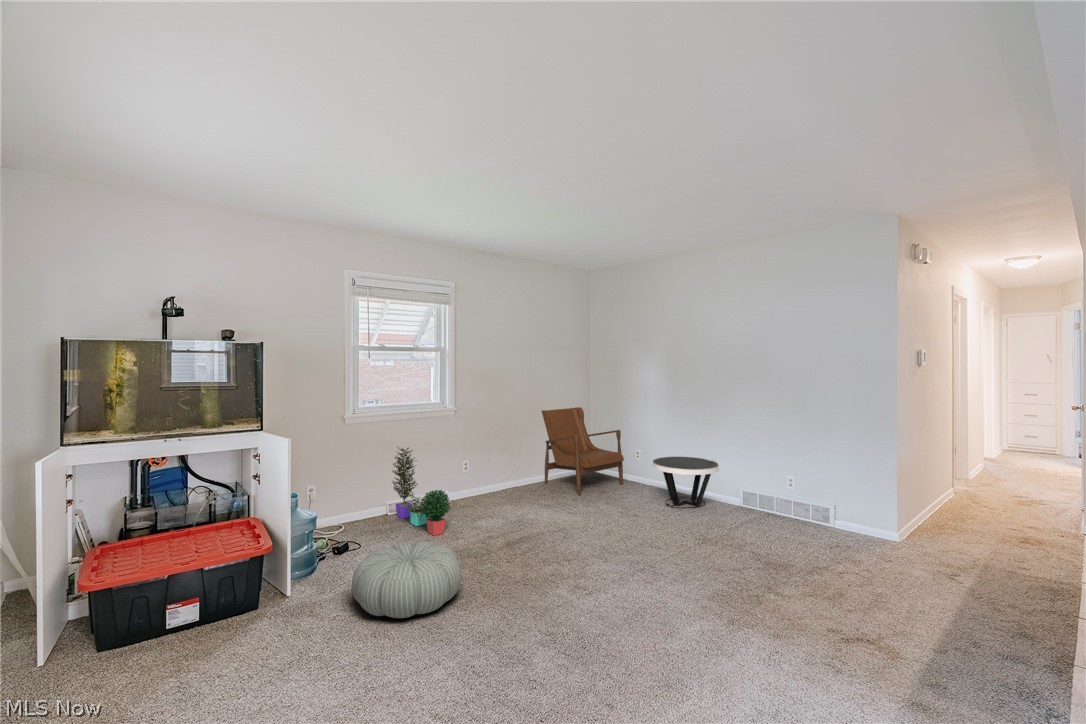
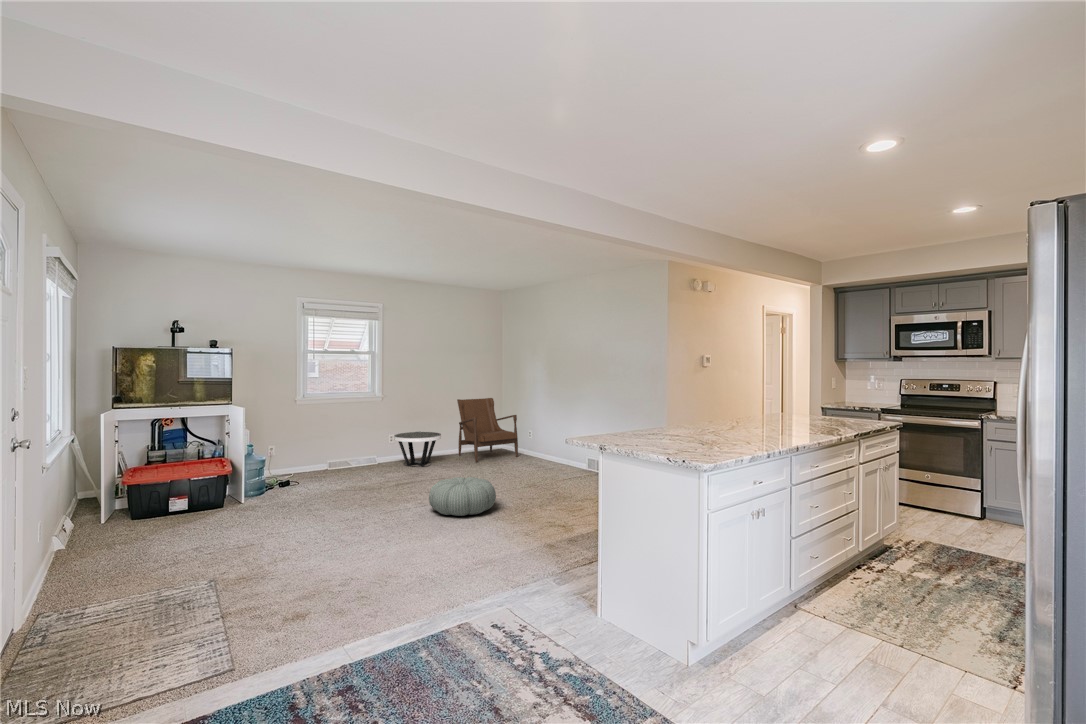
potted plant: present [392,447,451,536] -> none [329,422,364,481]
side table: present [653,457,719,508] -> present [394,431,441,467]
pouf: present [352,542,462,618] -> present [429,477,496,516]

